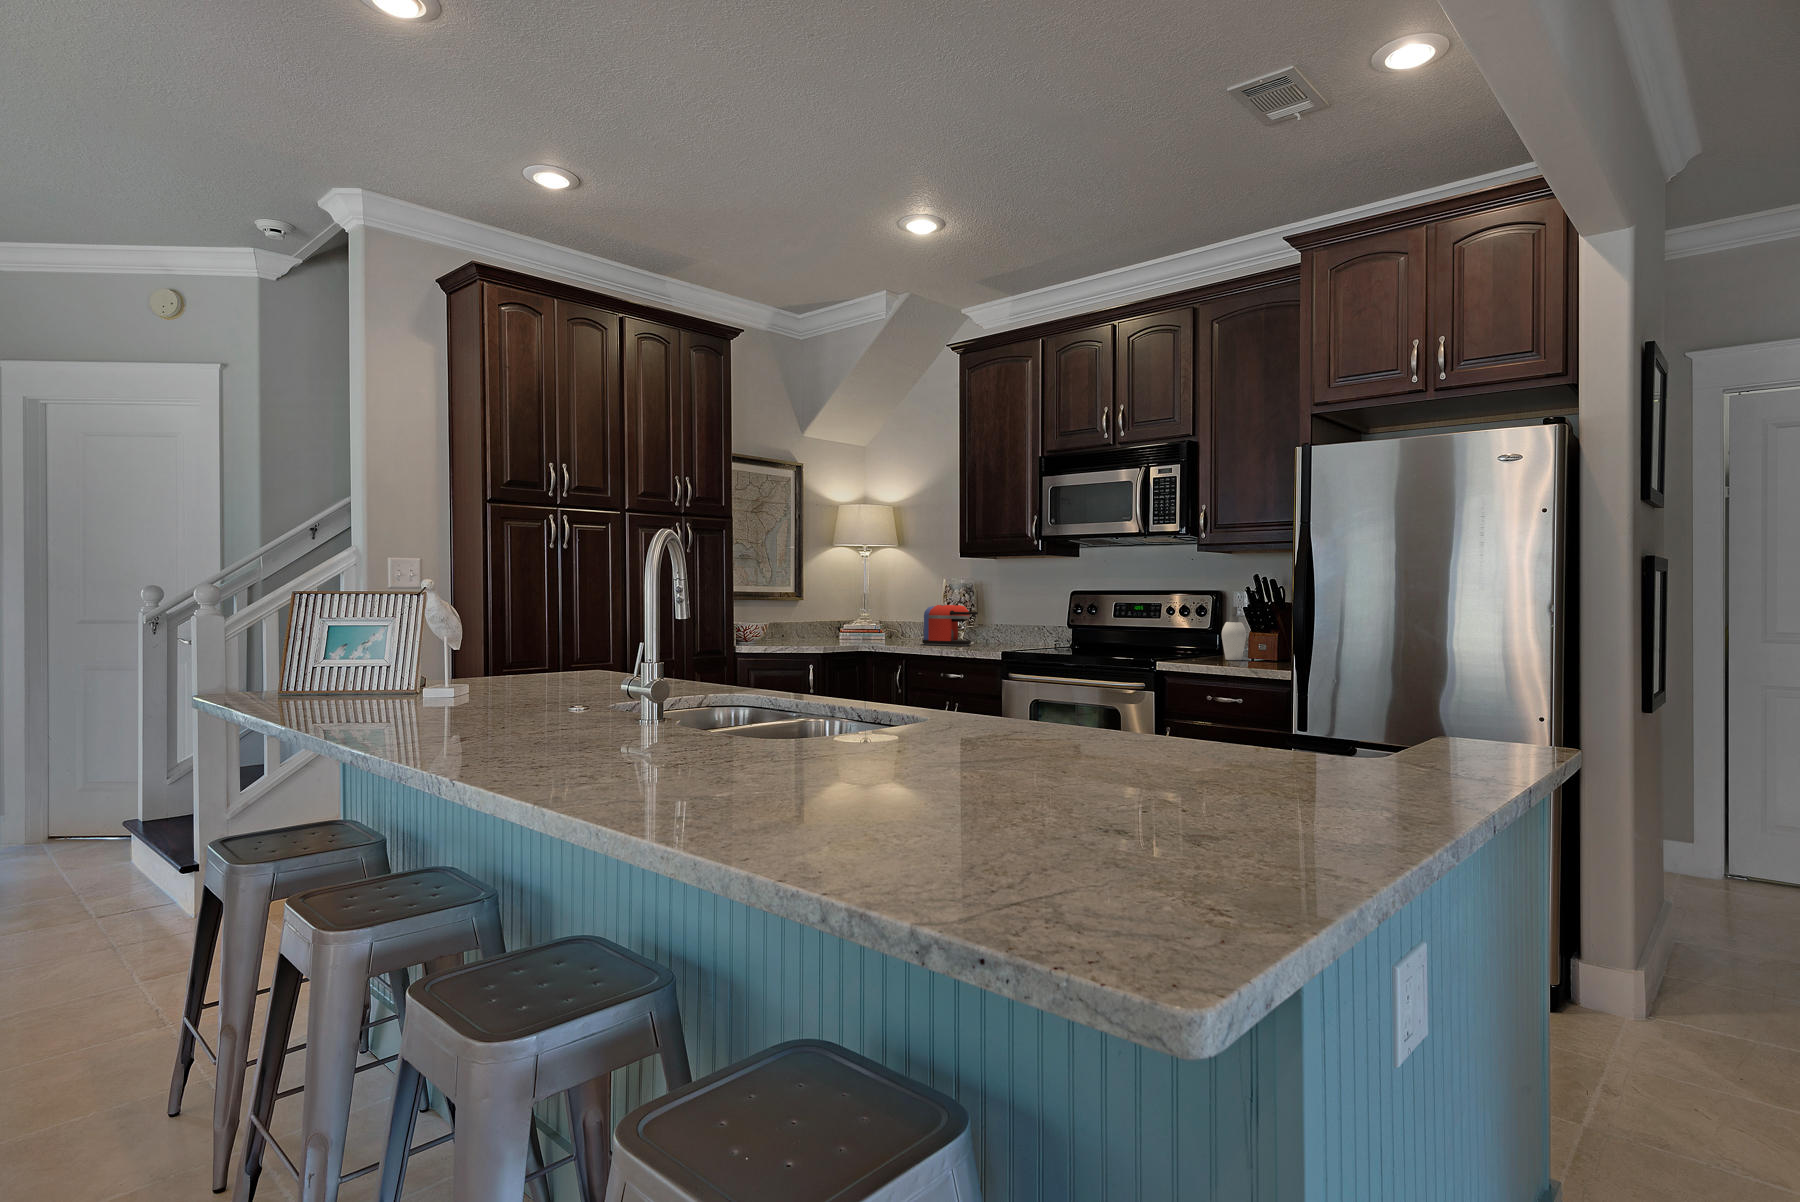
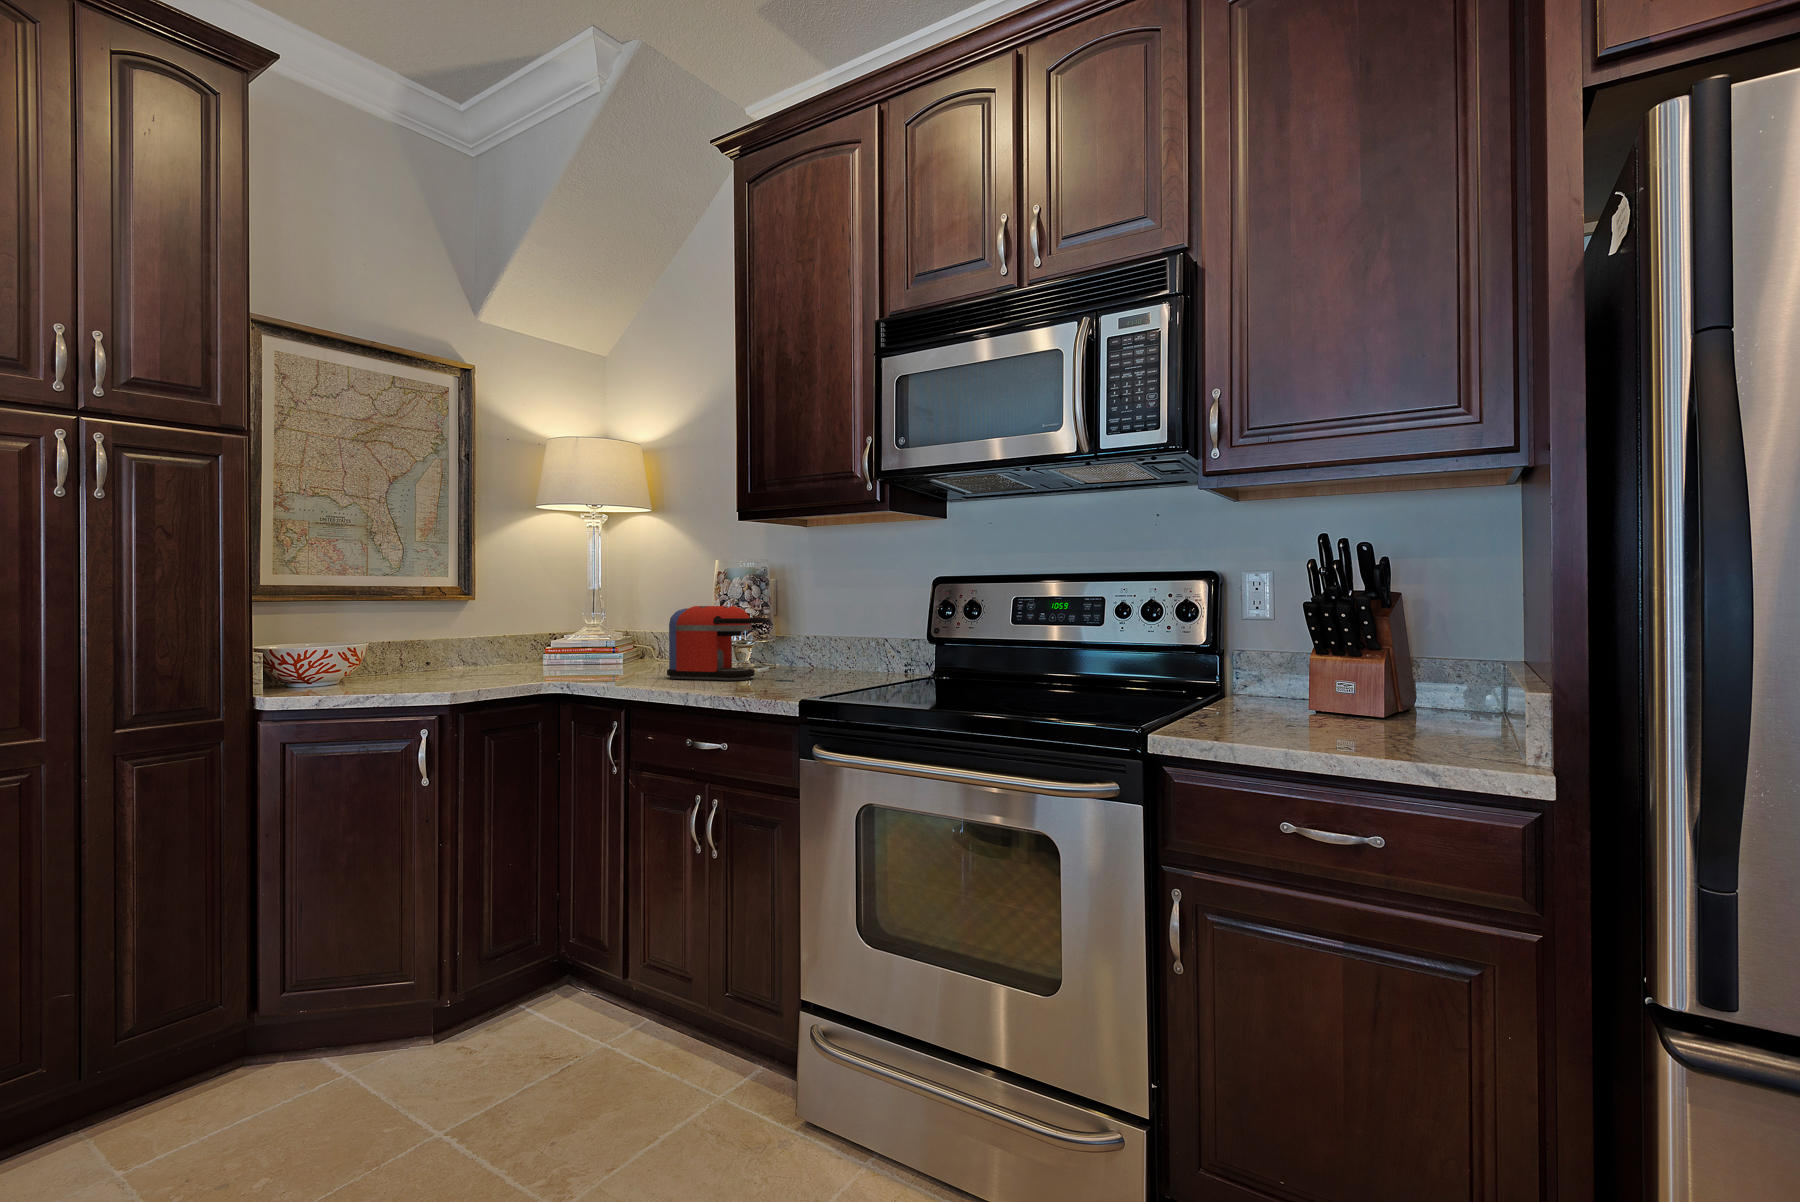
soap dispenser: present [1222,607,1246,660] -> none [1270,605,1326,724]

